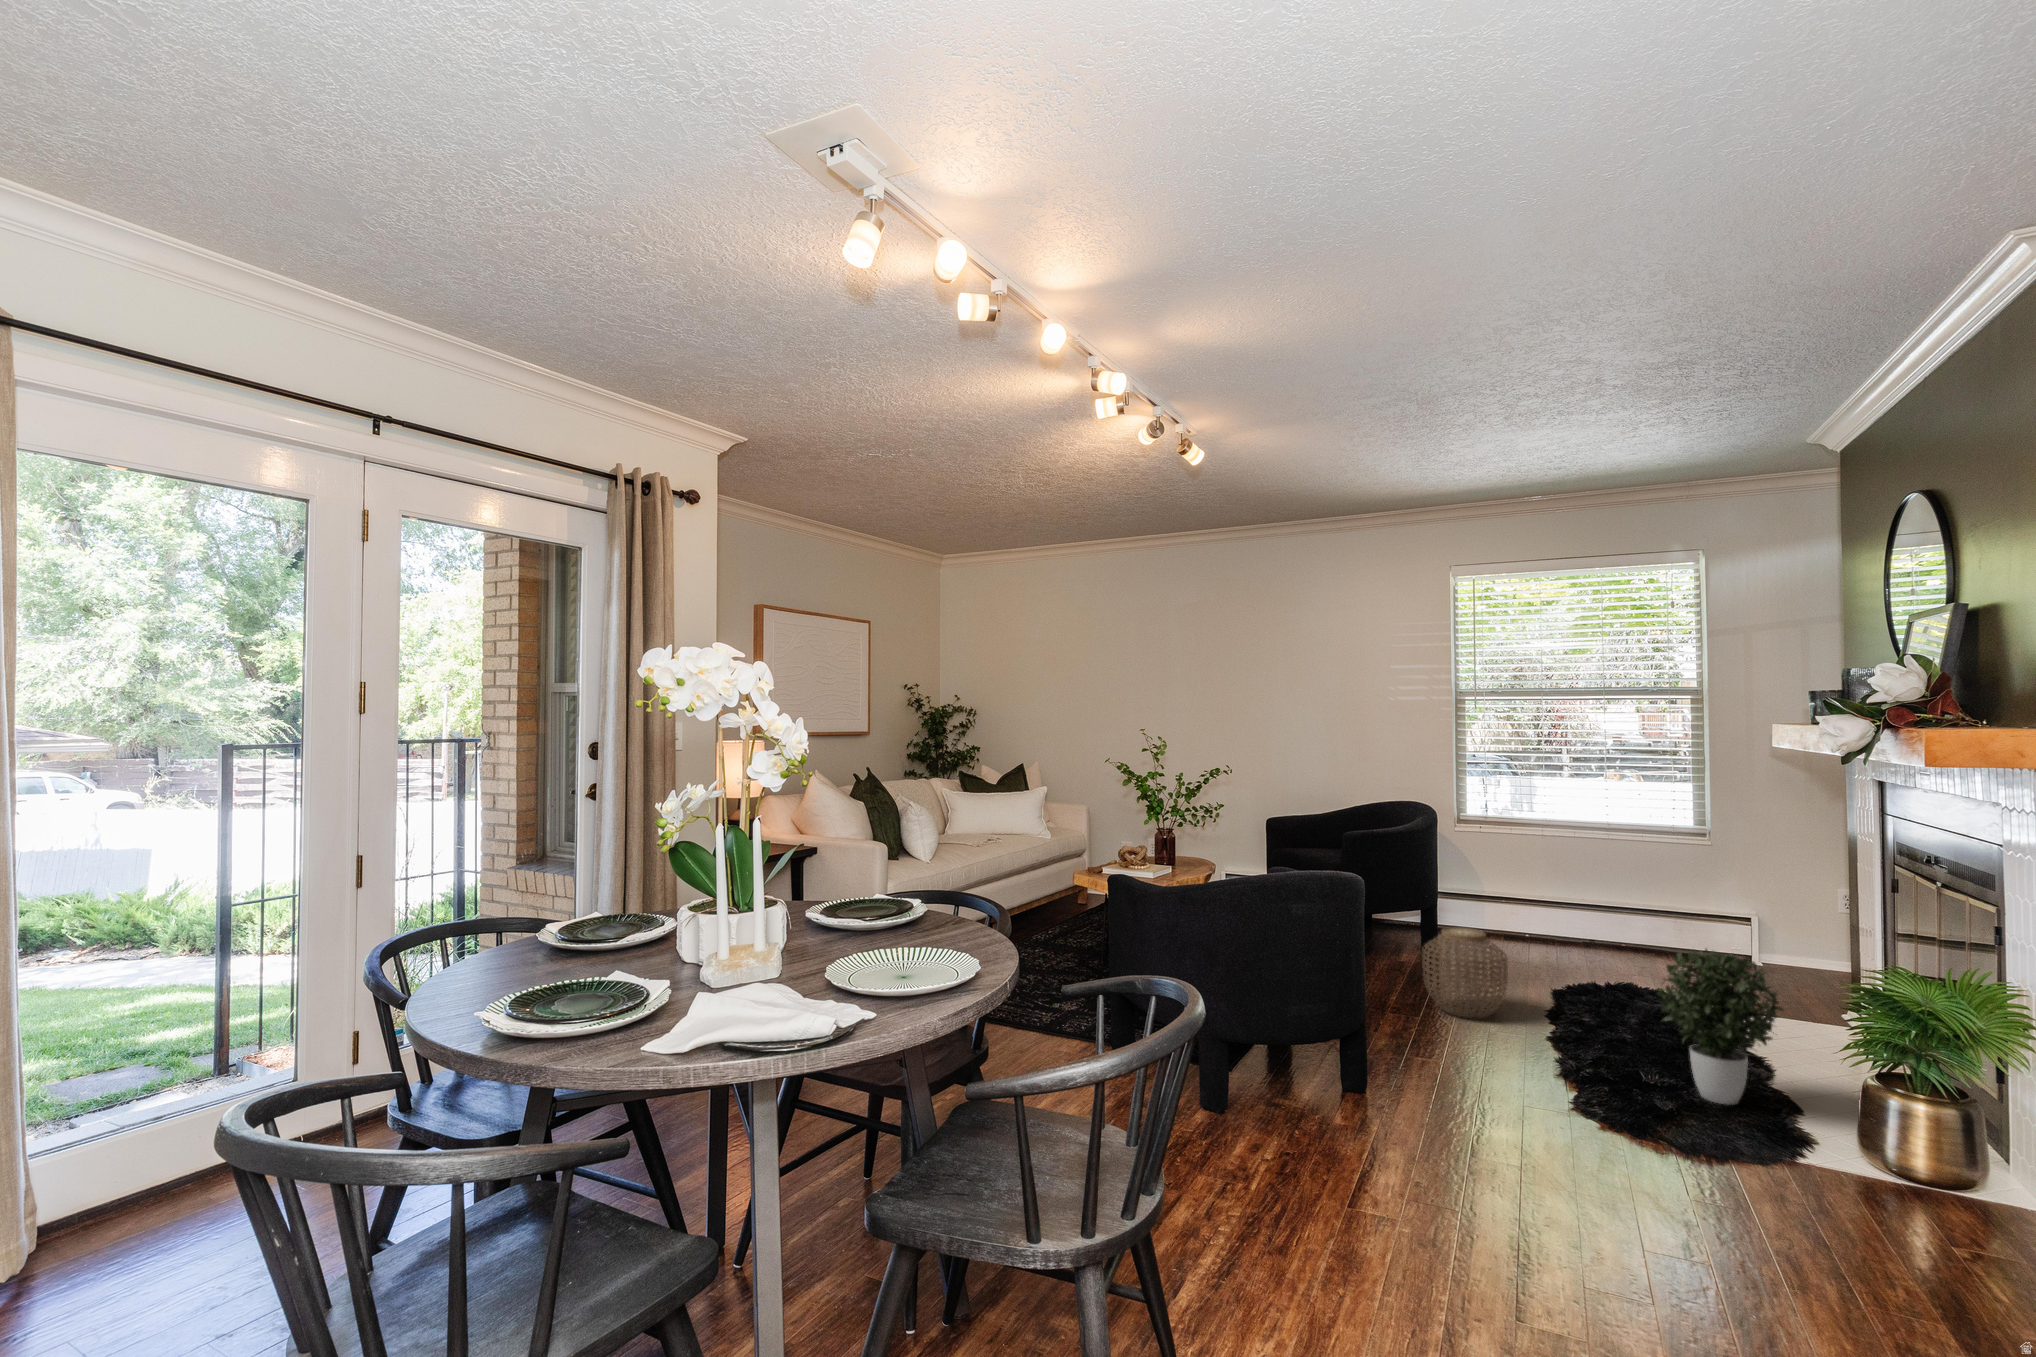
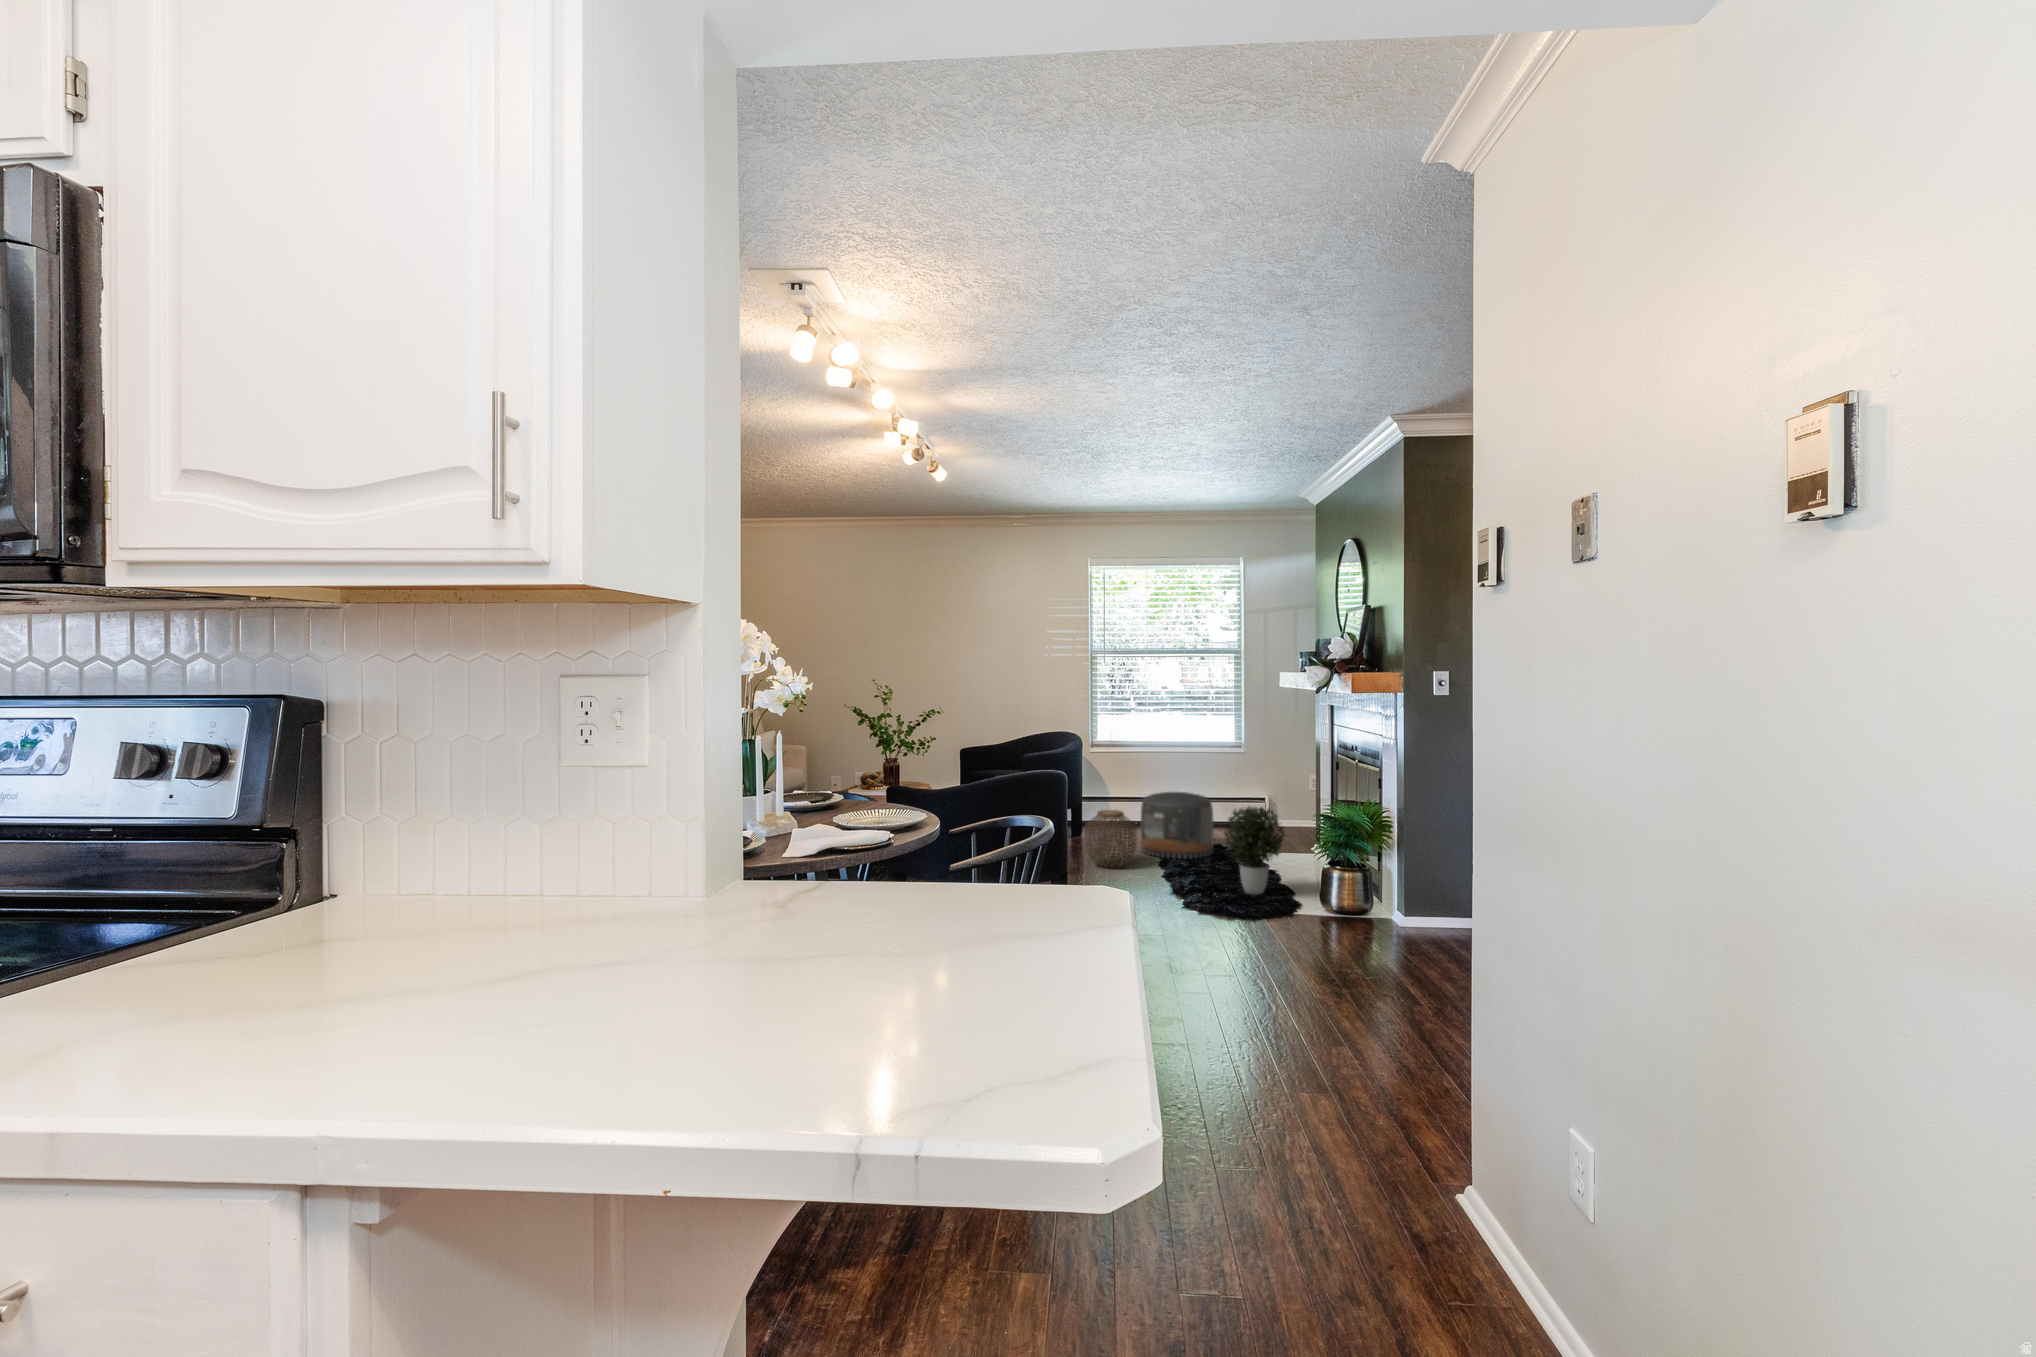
pouf: none [1520,904,1649,1015] -> present [1141,792,1213,859]

